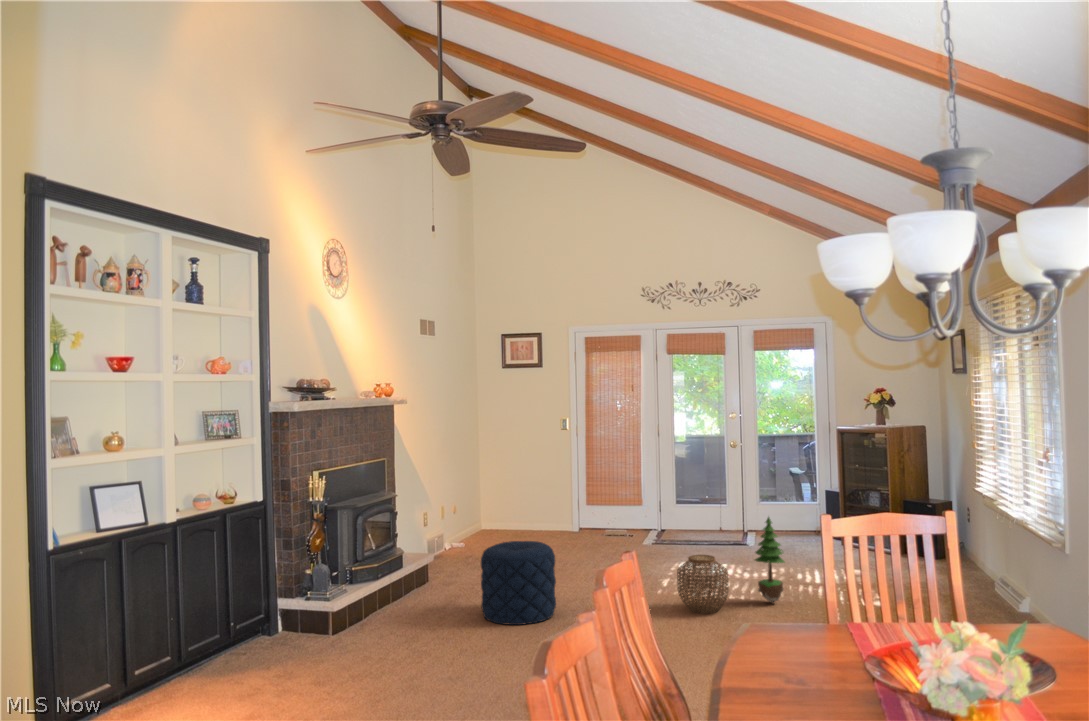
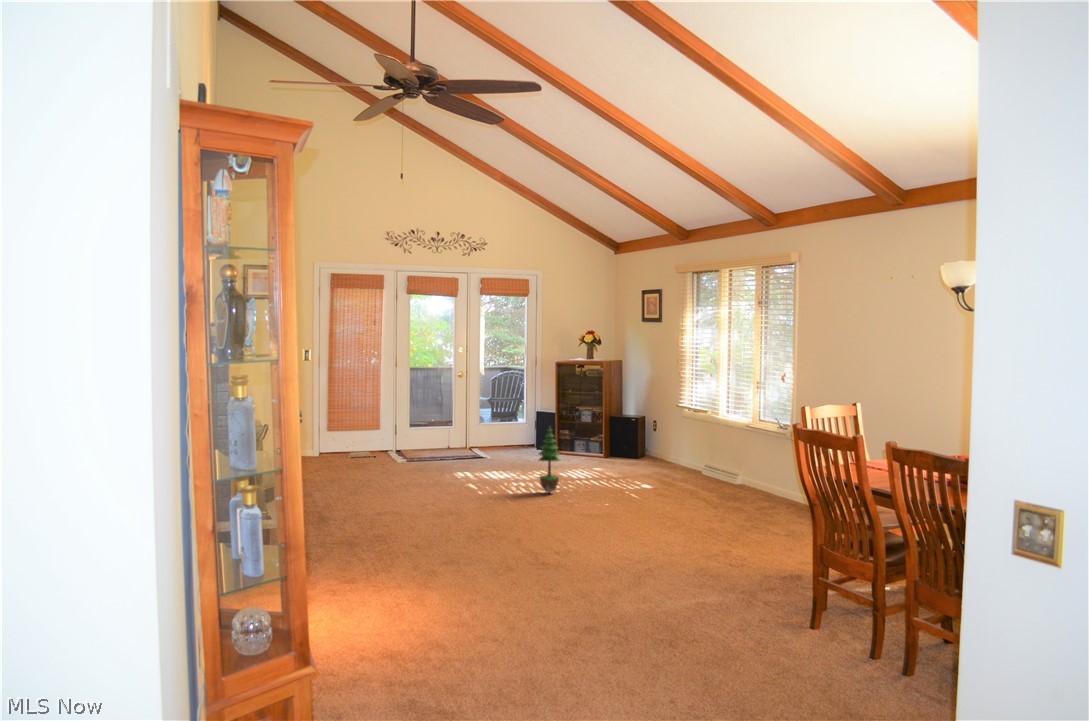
pouf: present [481,541,556,625] -> none [325,455,394,529]
woven basket: present [677,555,728,614] -> none [486,458,527,505]

